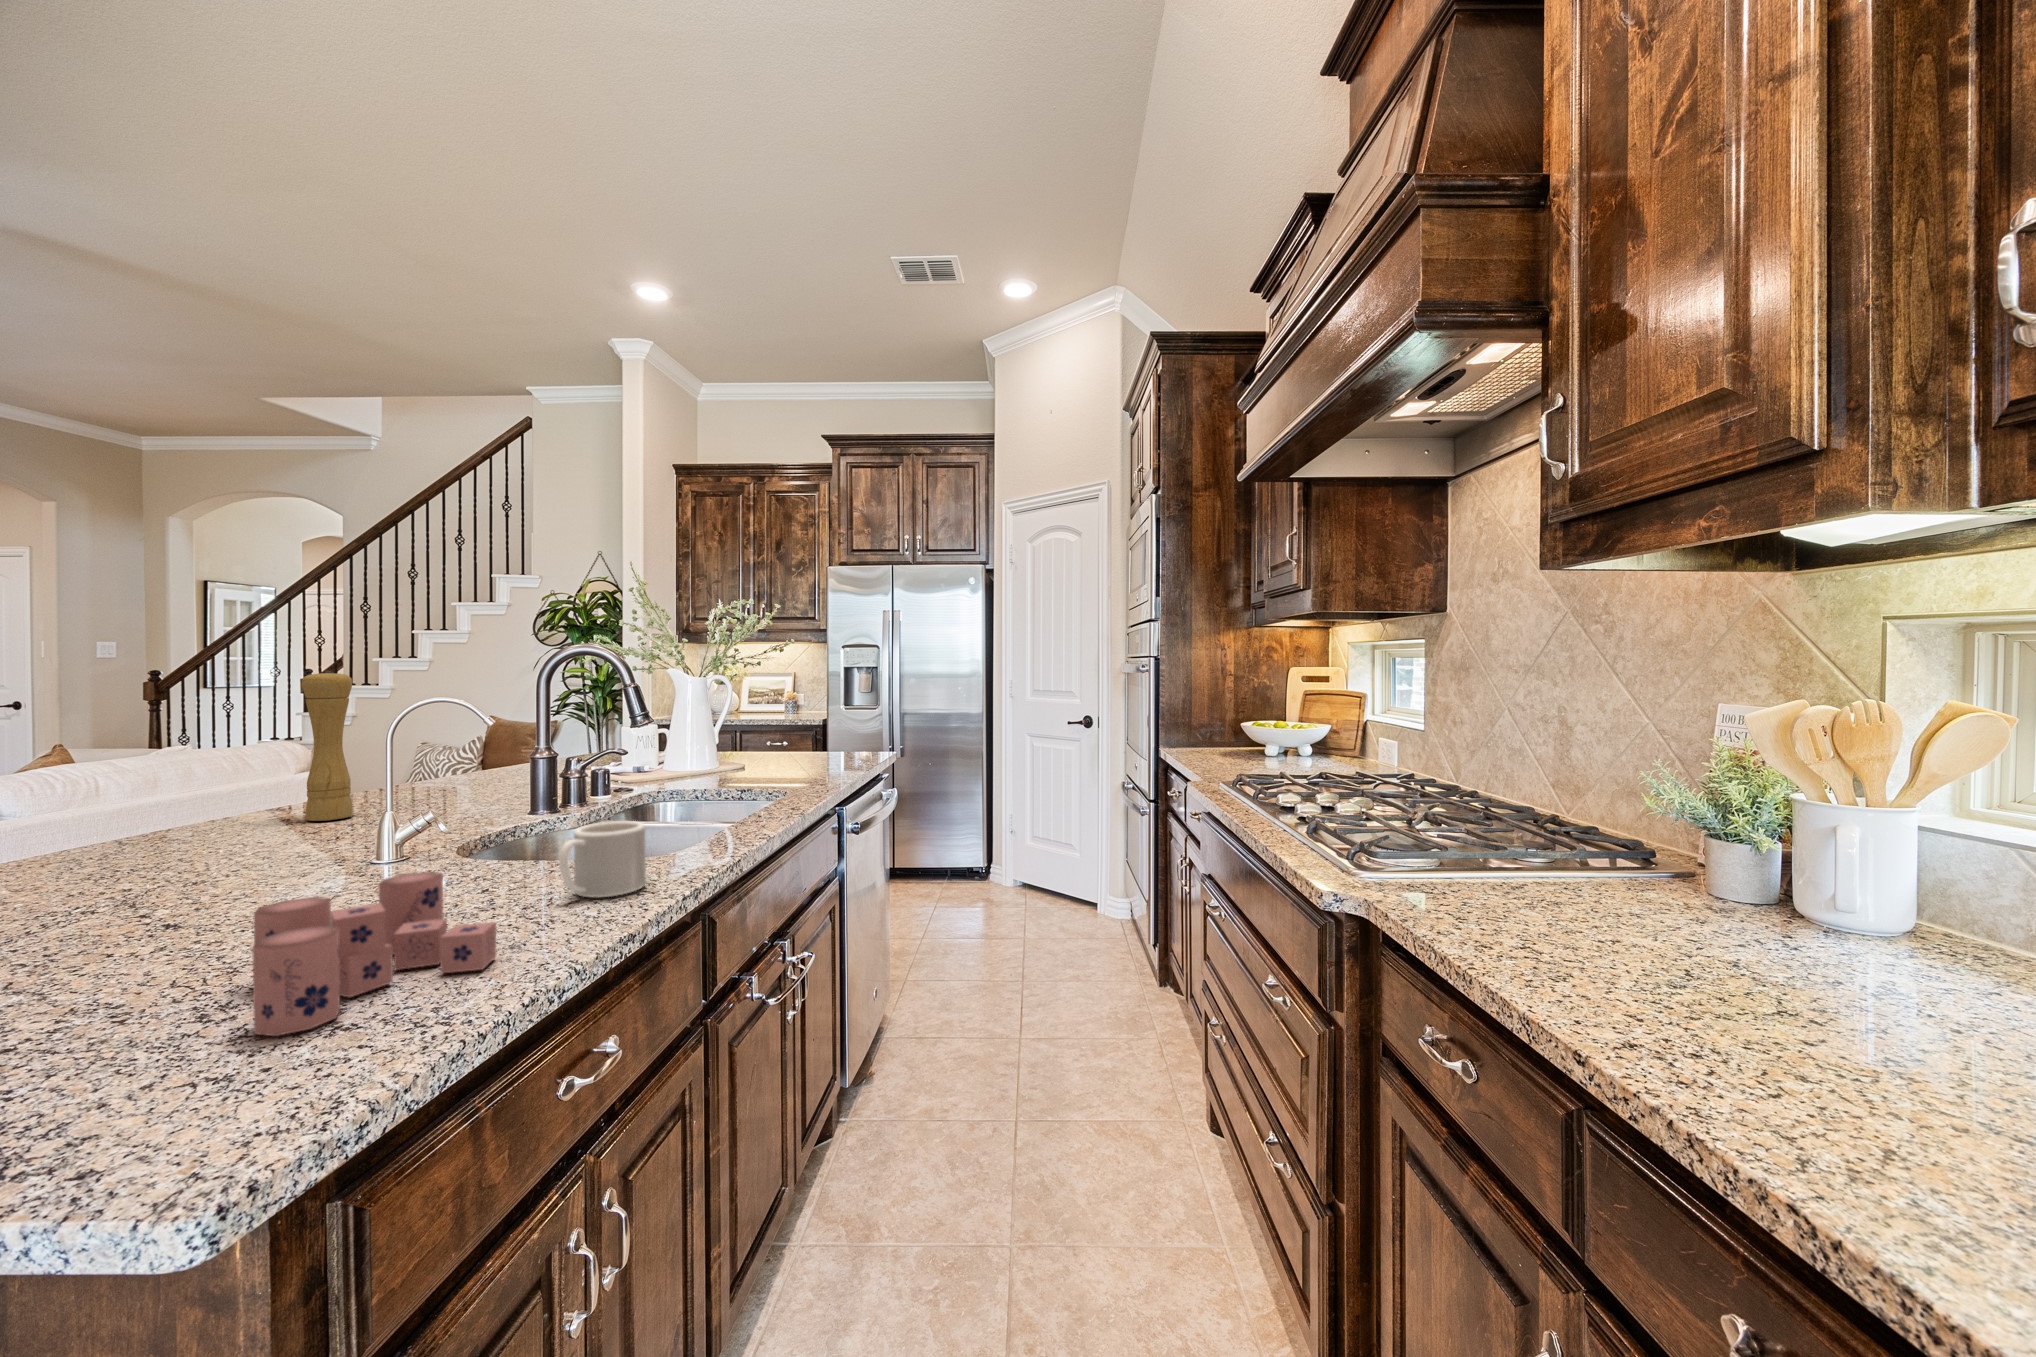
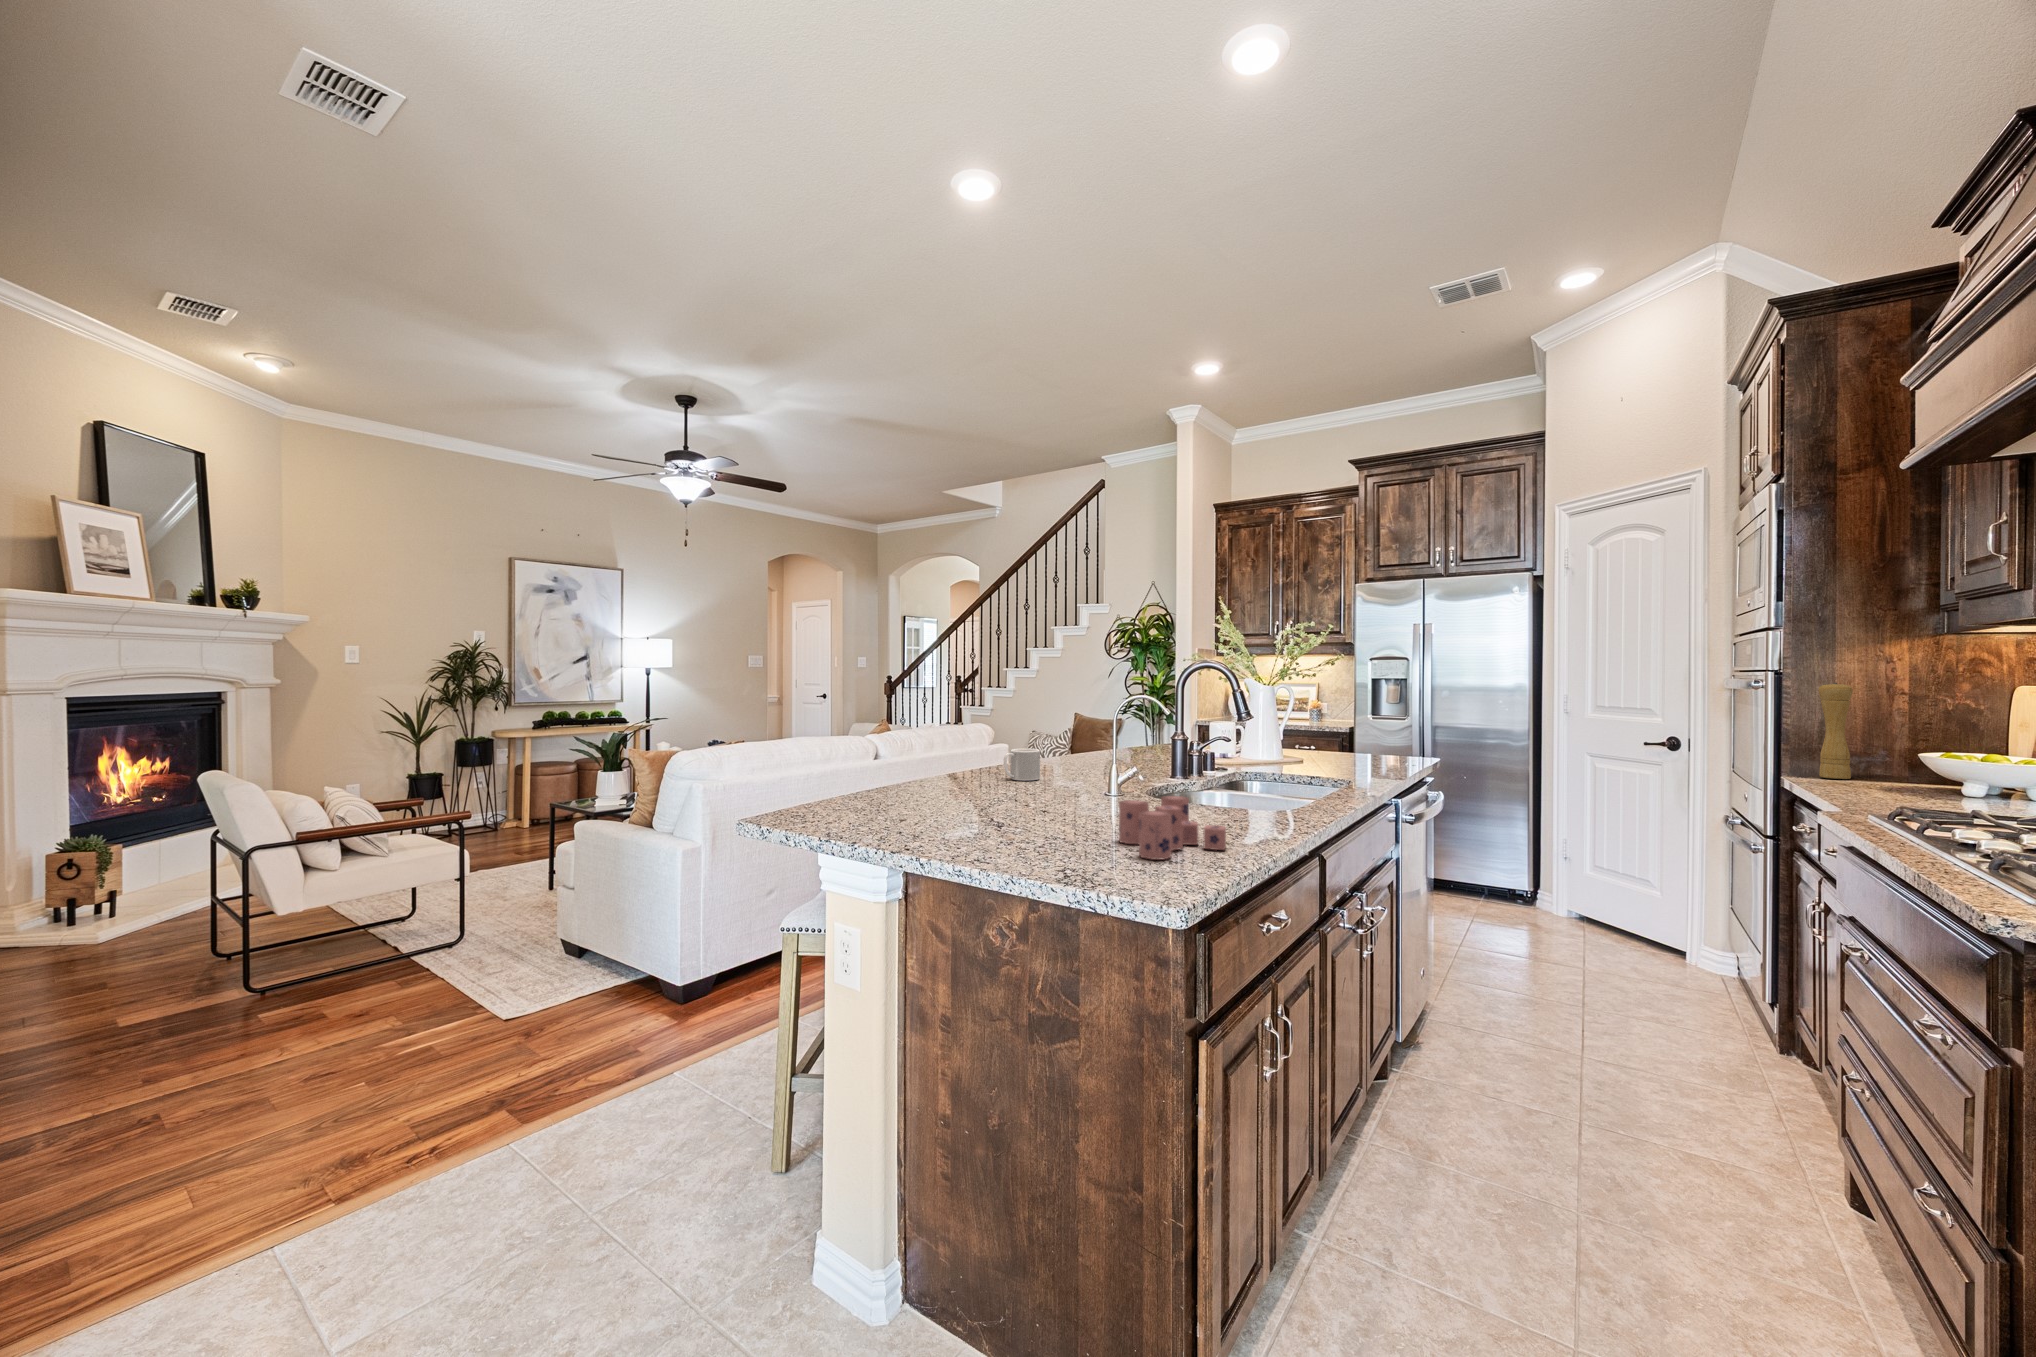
pepper mill: present [302,671,352,821] -> present [1819,683,1853,779]
mug: present [559,821,646,897] -> present [1004,748,1040,781]

